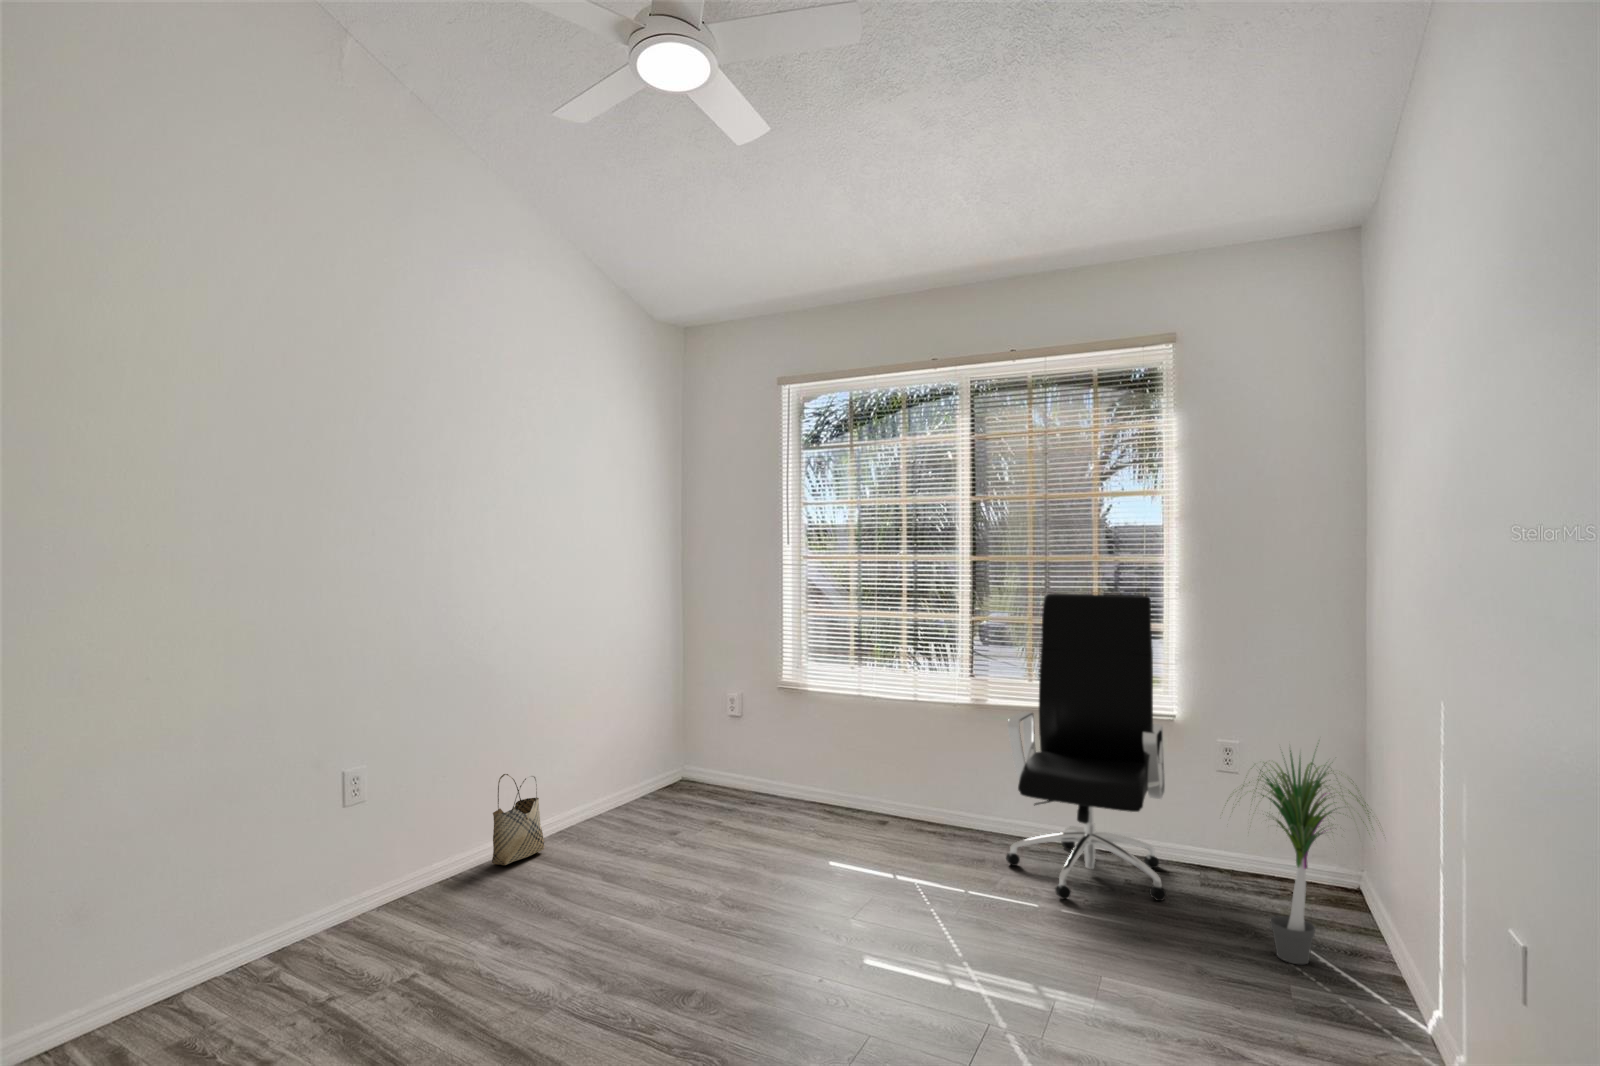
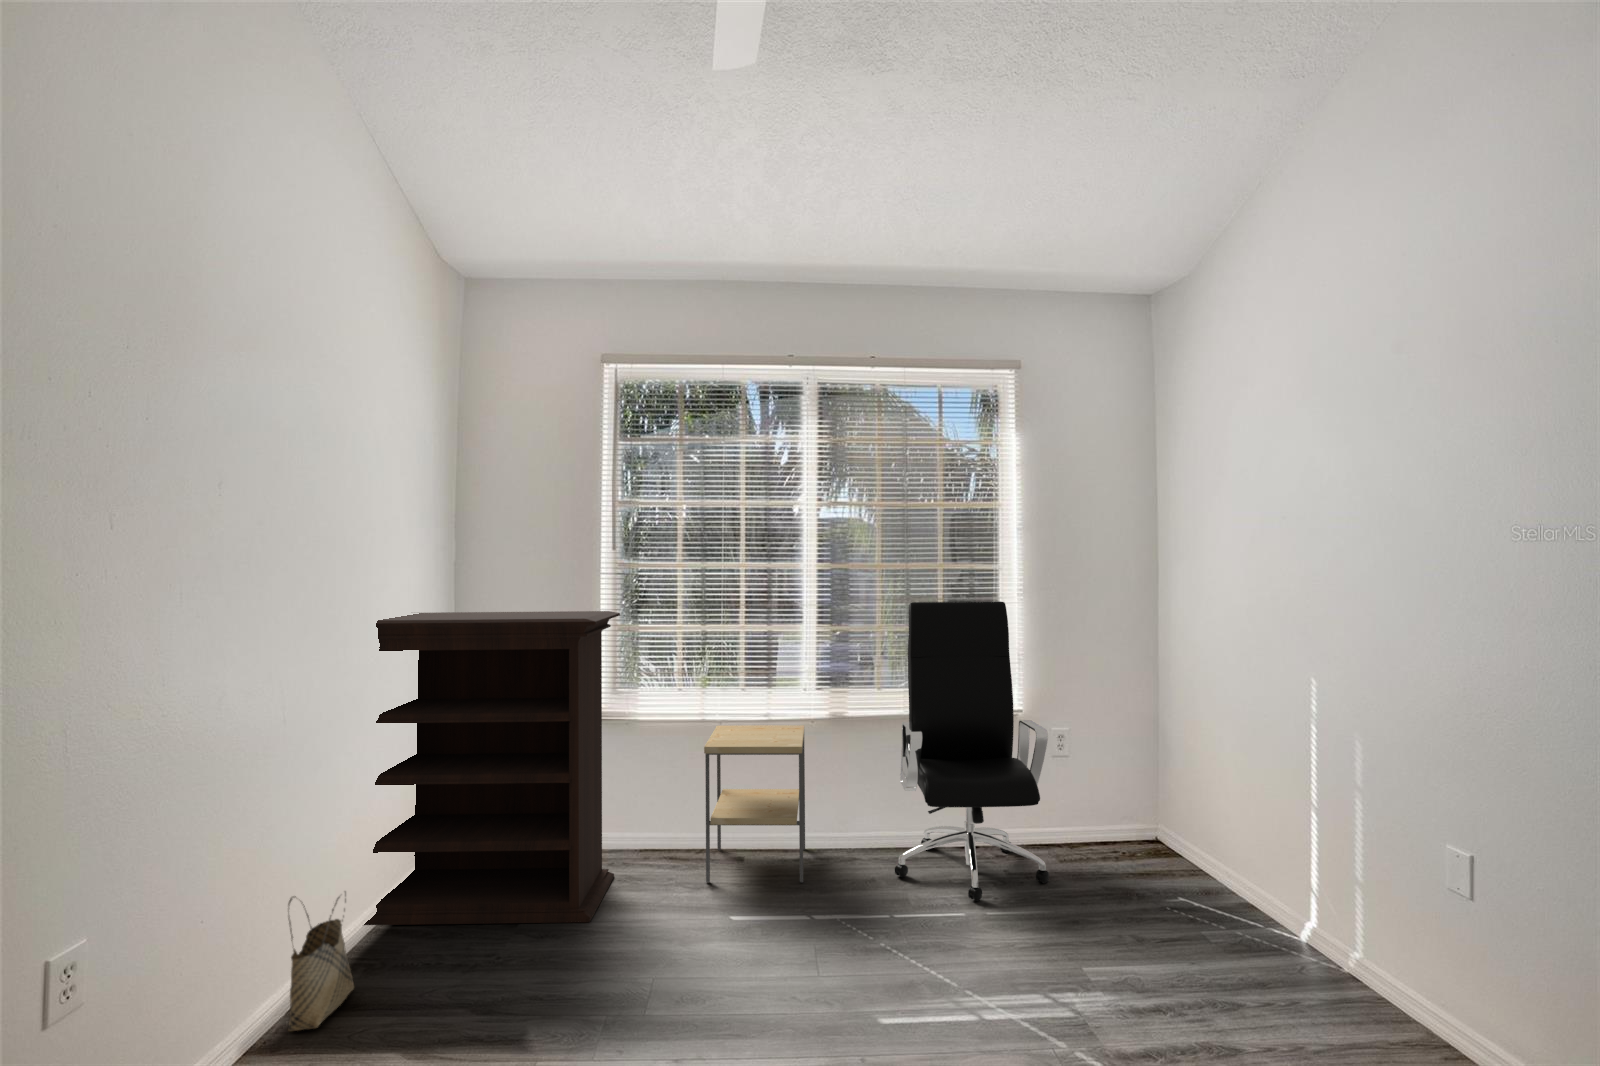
bookshelf: none [560,587,781,844] -> present [364,611,620,925]
side table: none [834,701,950,851] -> present [704,725,805,882]
potted plant: present [1227,746,1373,964] -> none [1117,717,1254,914]

